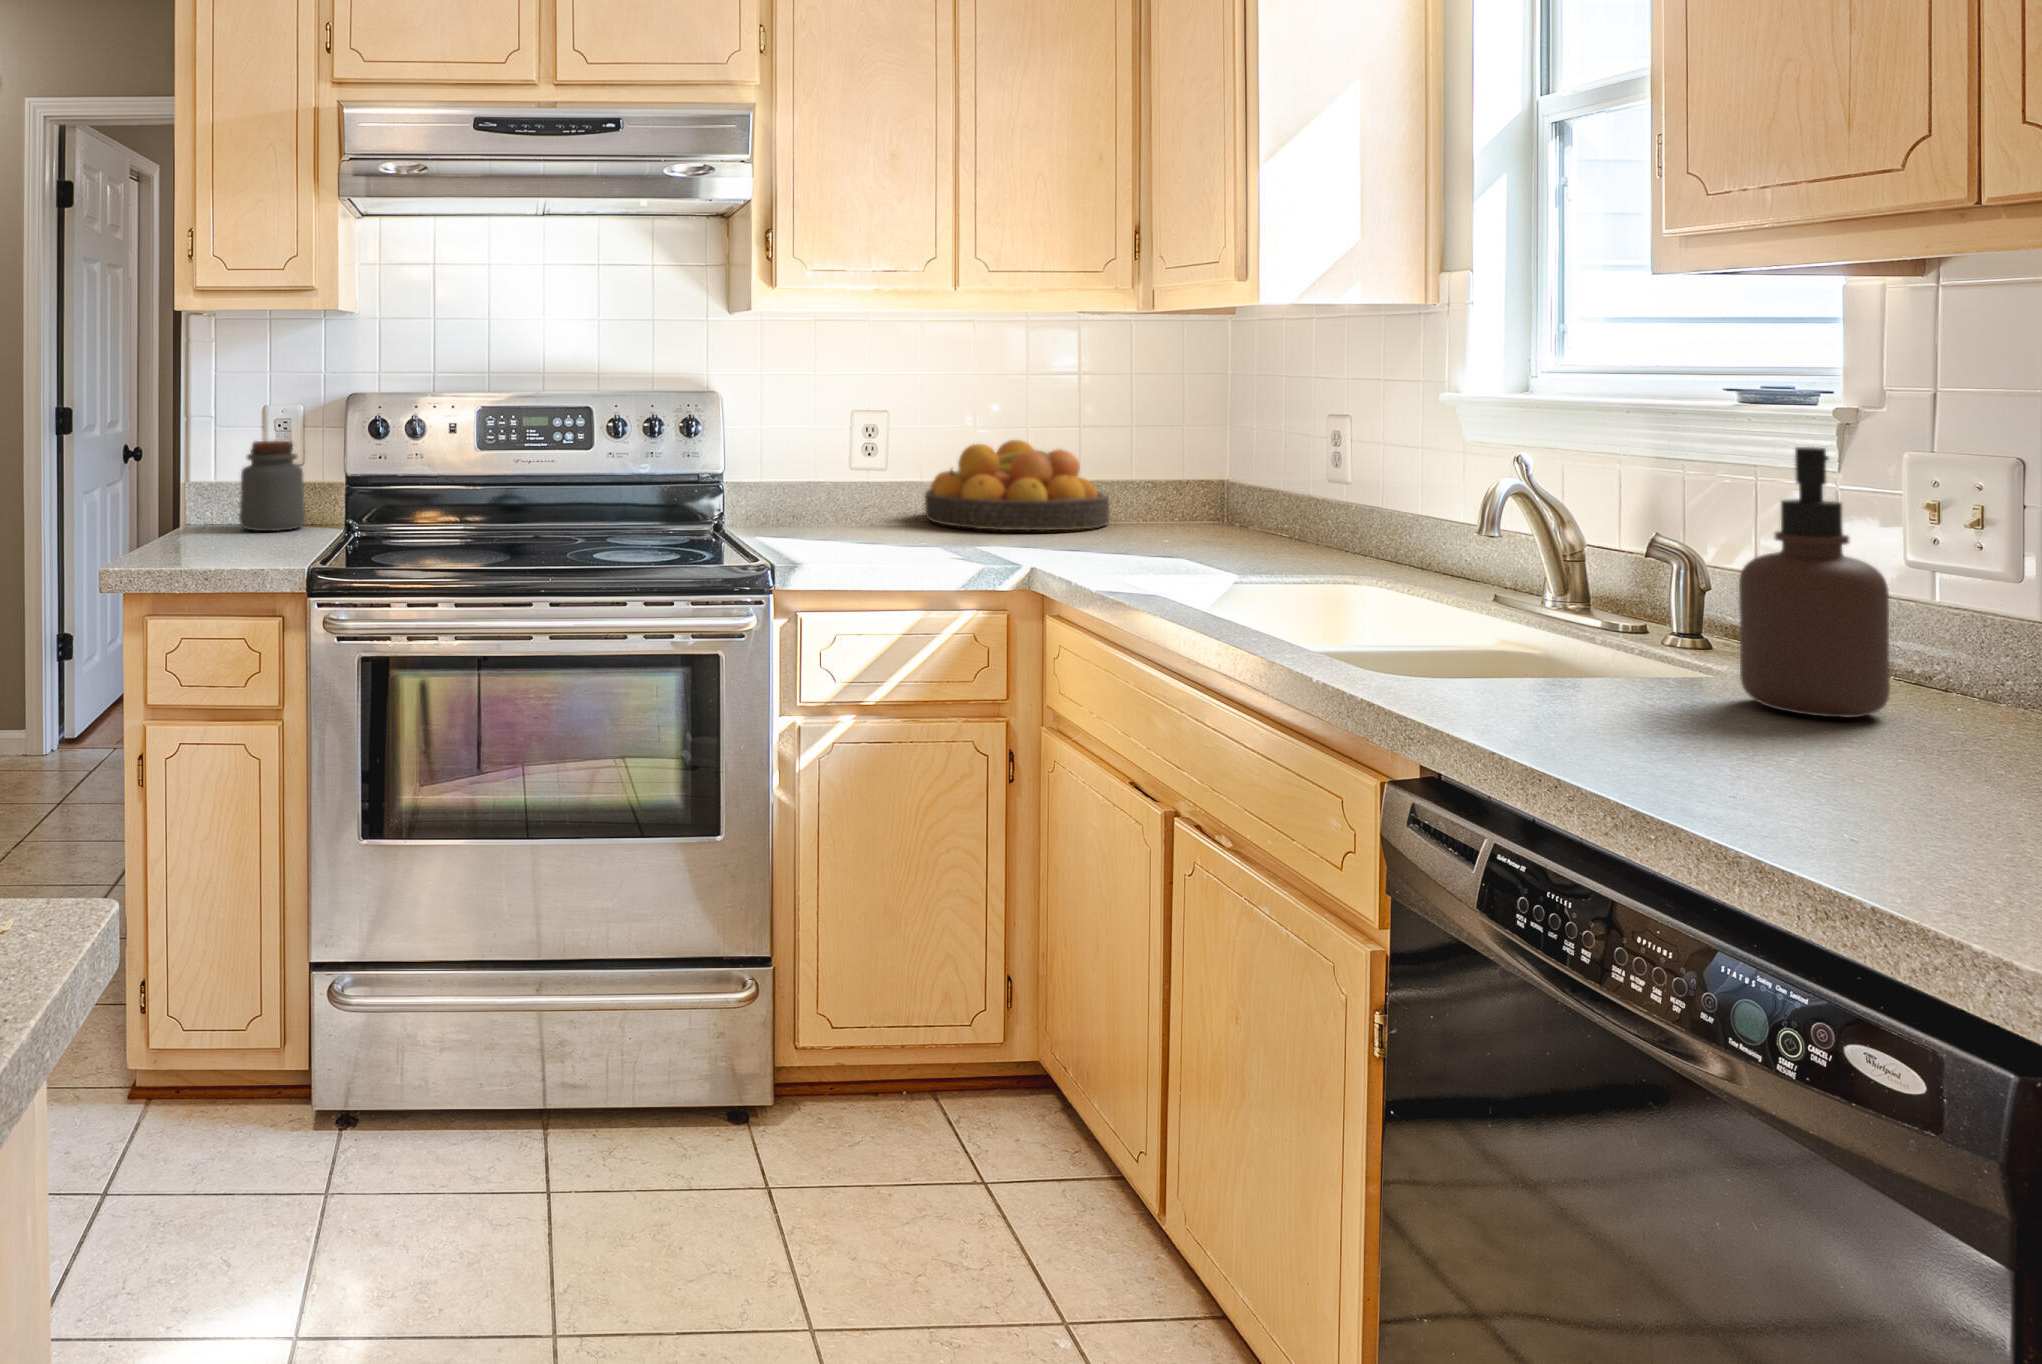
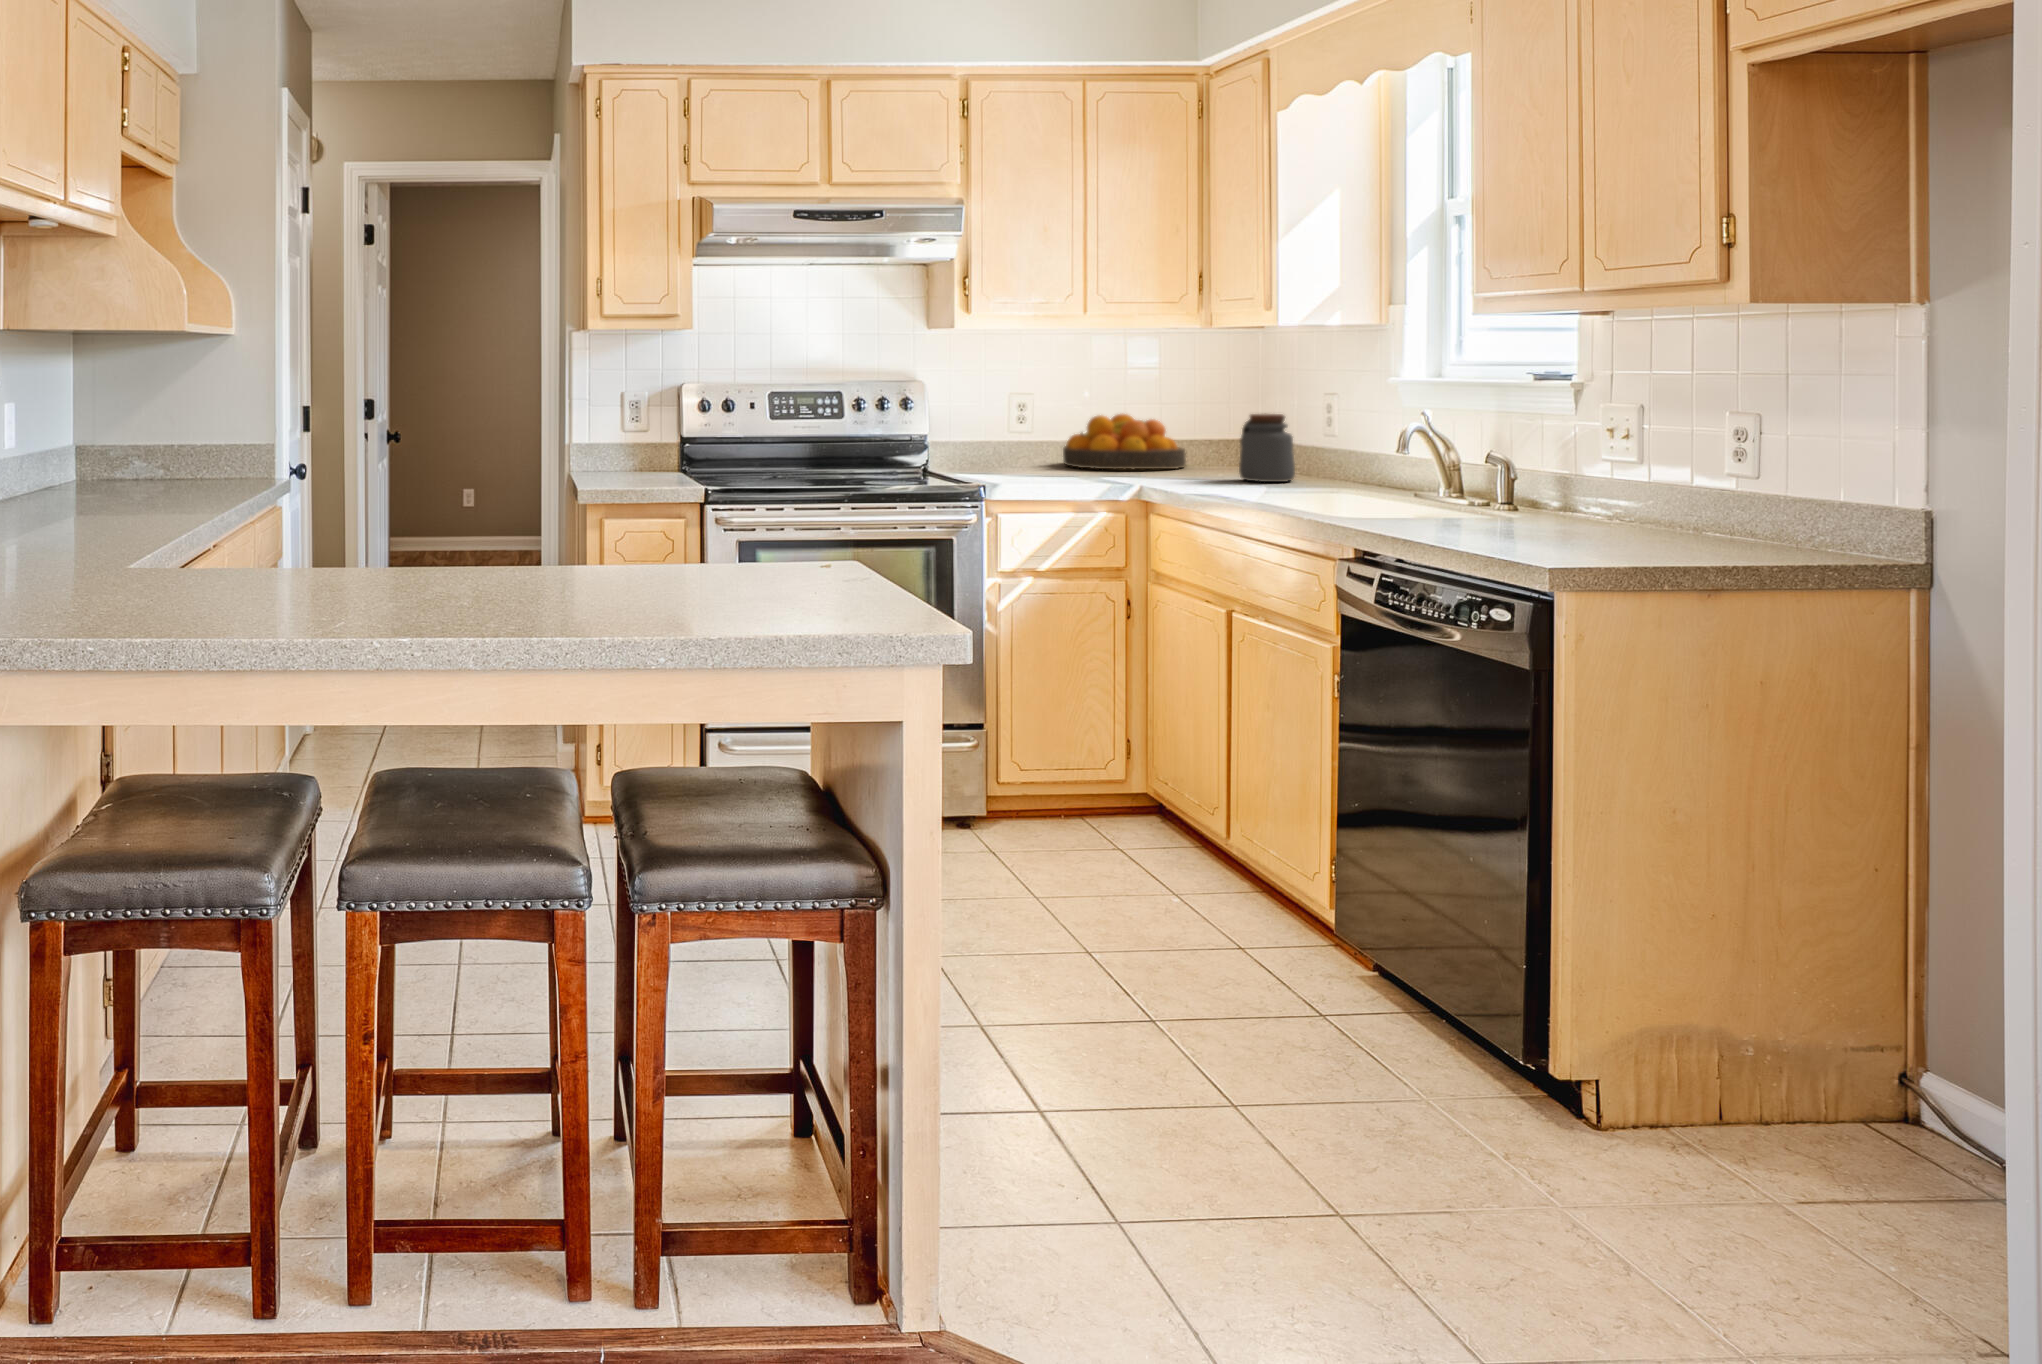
jar: present [239,441,305,531] -> present [1239,413,1295,482]
soap dispenser: present [1739,447,1890,718] -> none [1510,400,1575,526]

